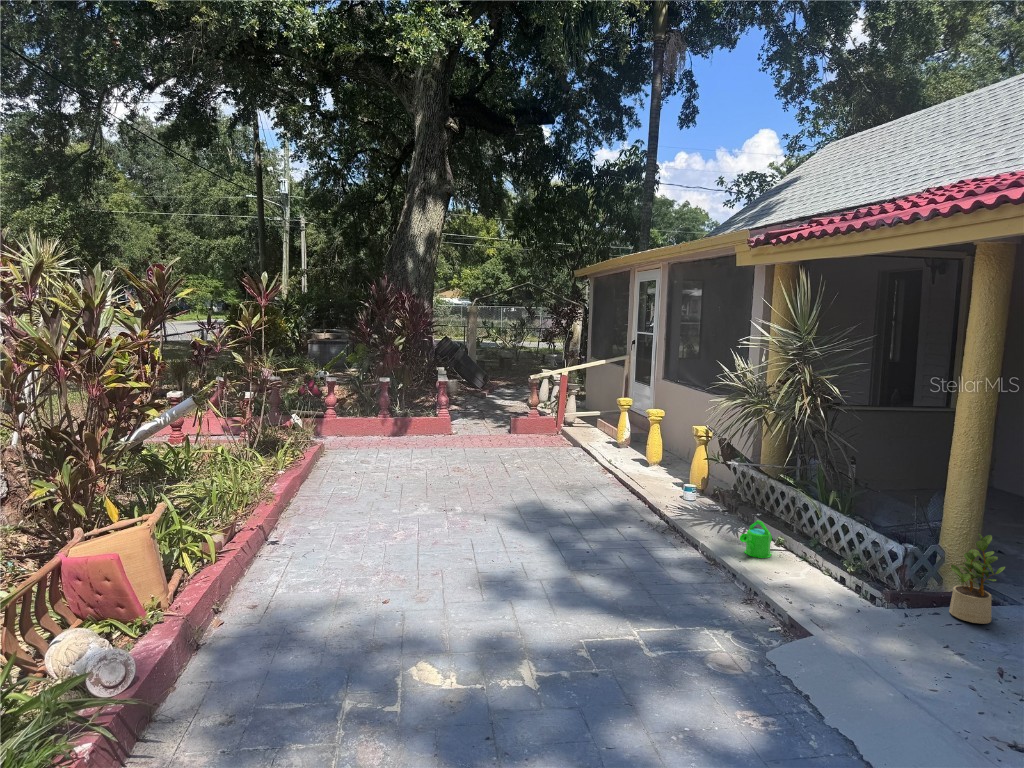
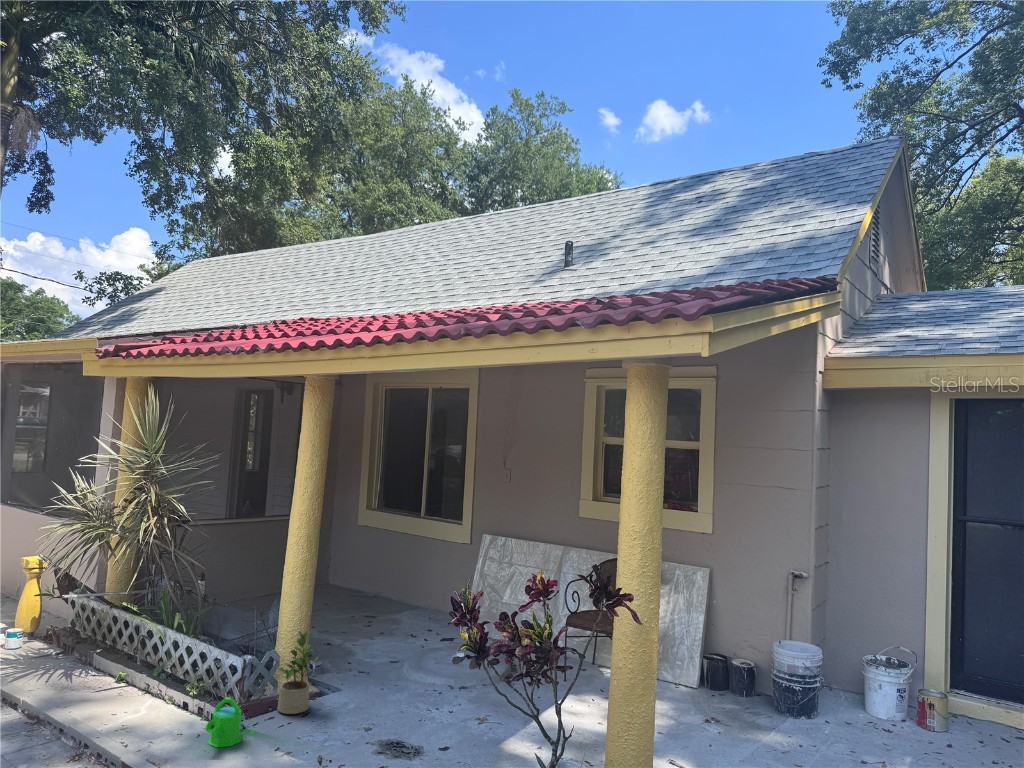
watering can: present [740,520,772,558] -> present [206,697,242,747]

